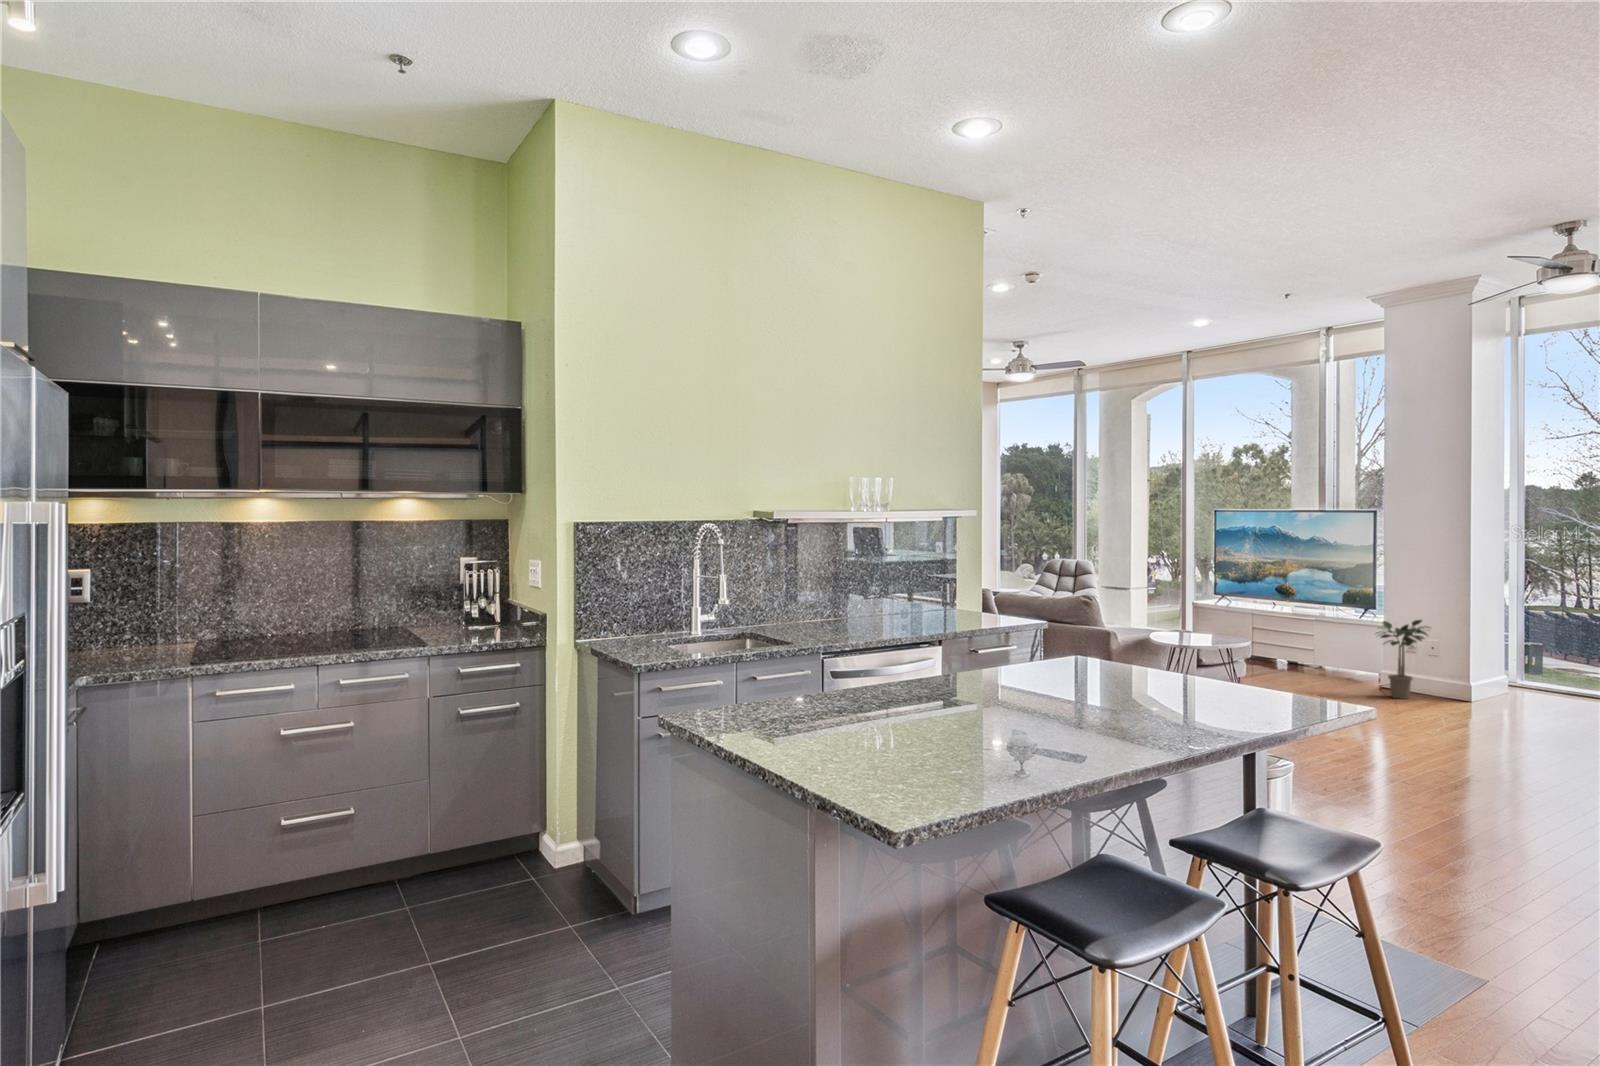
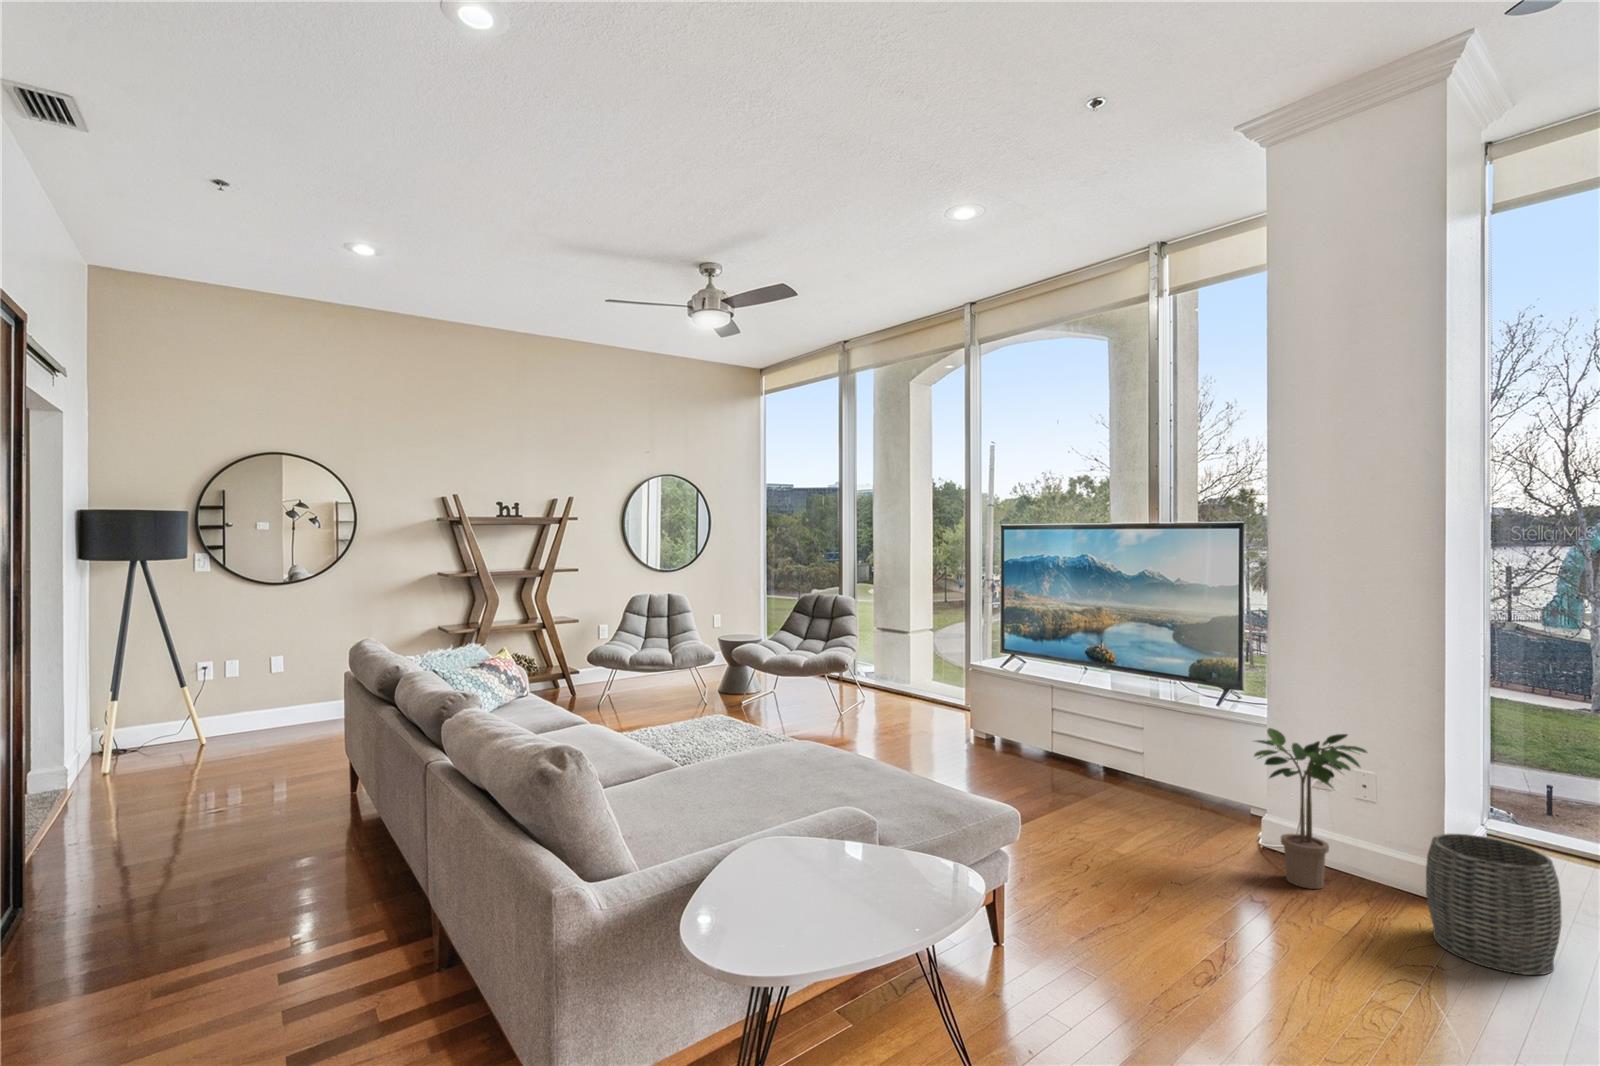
woven basket: none [1454,663,1512,717] -> present [1426,834,1562,975]

